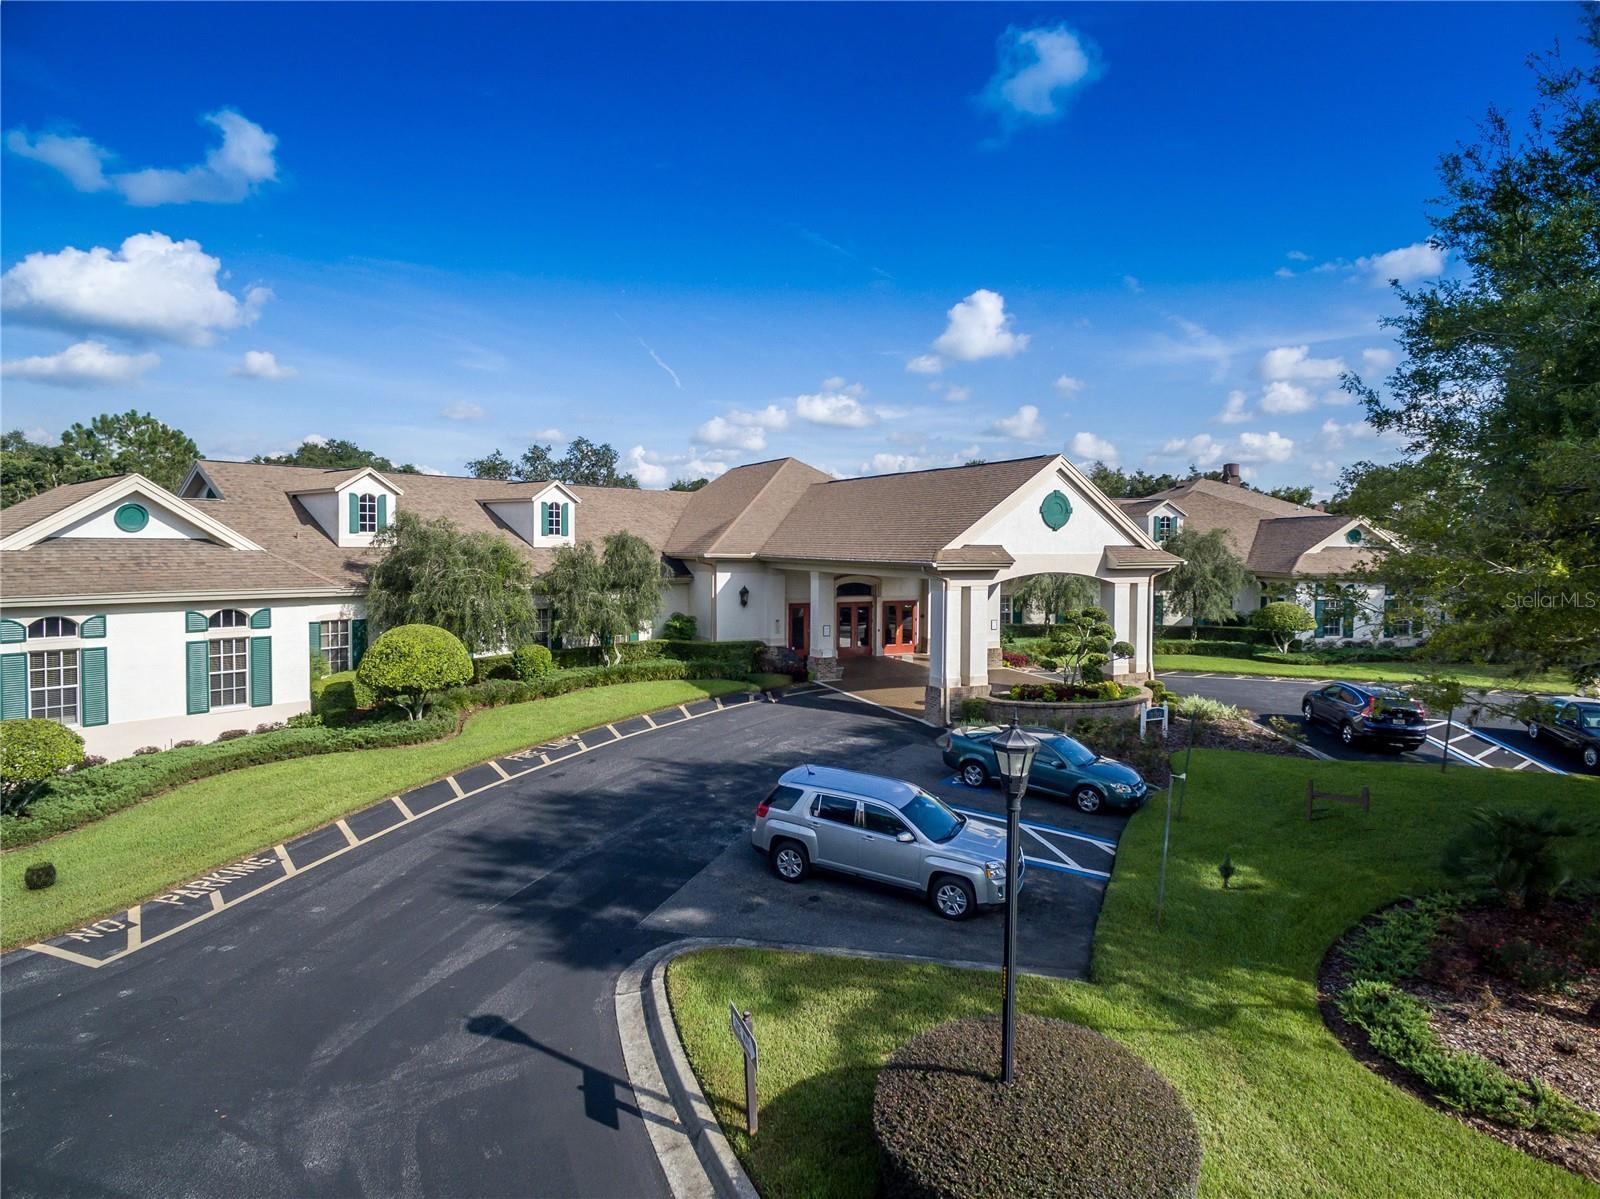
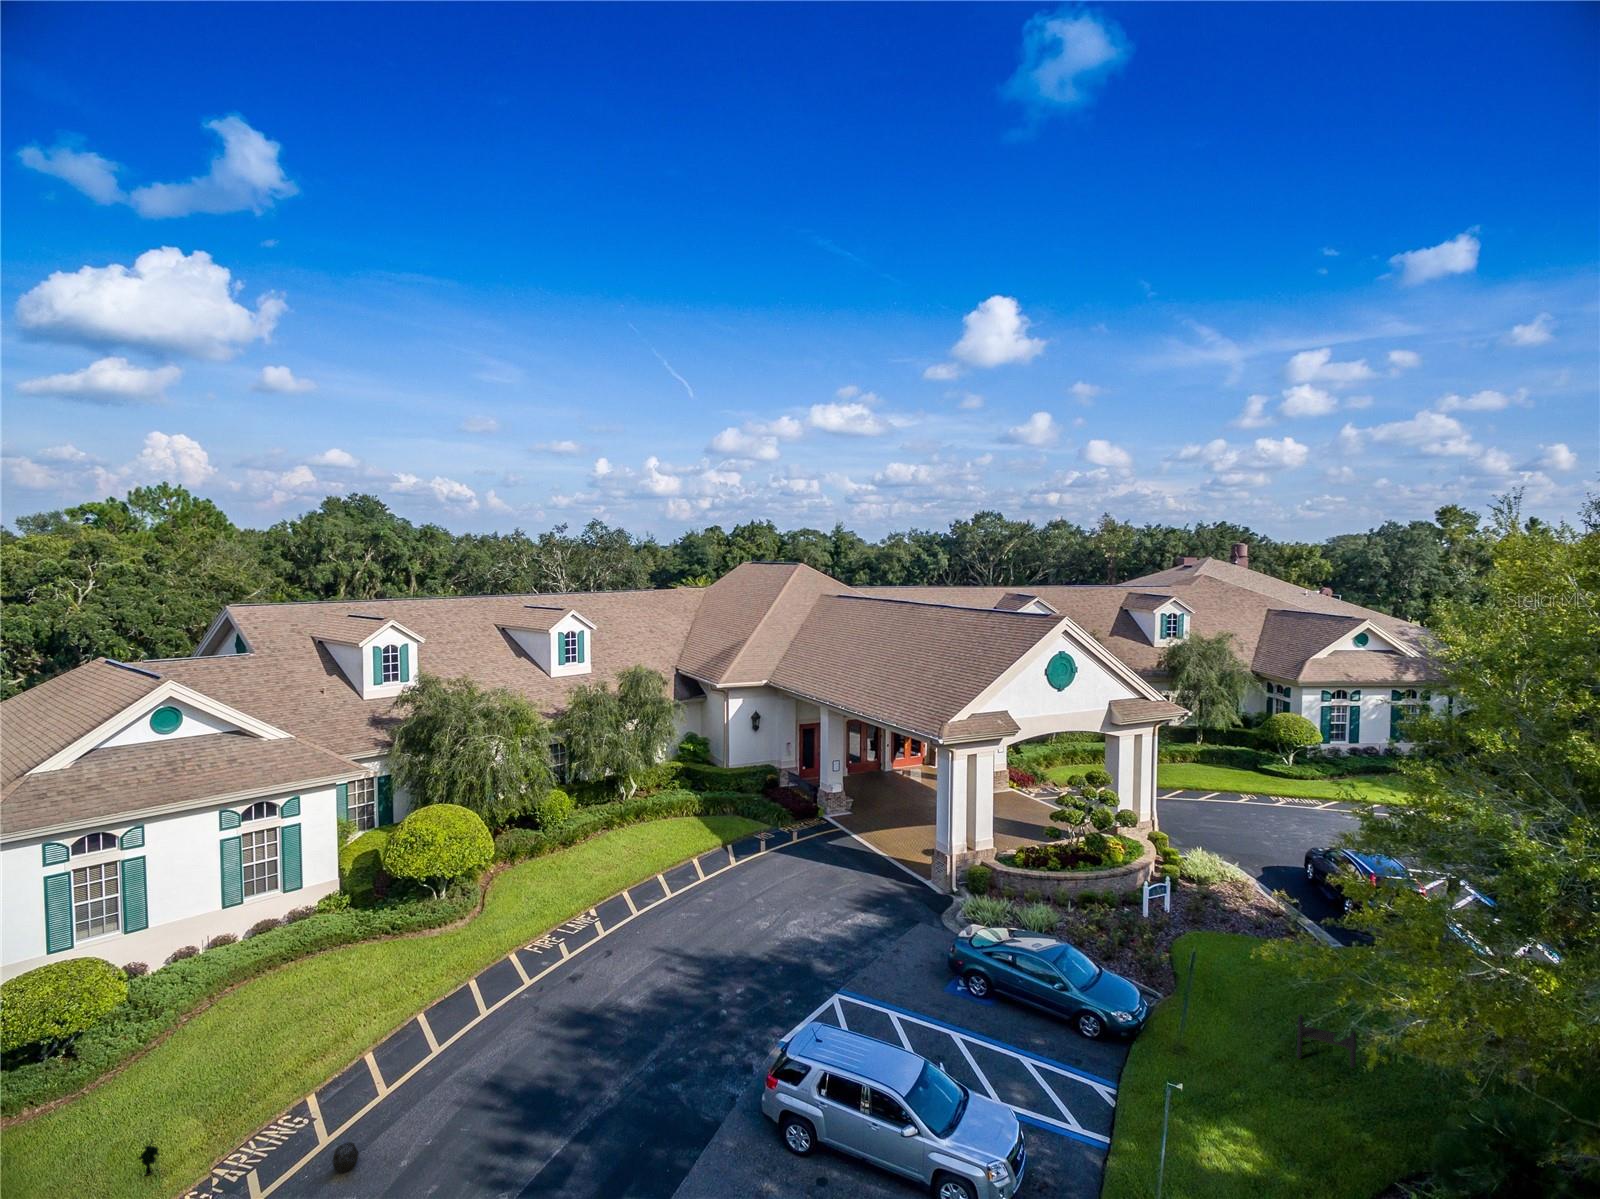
decorative plant: present [1217,855,1236,890] -> present [137,1141,160,1176]
woven basket: present [24,862,57,889] -> present [333,1142,358,1173]

